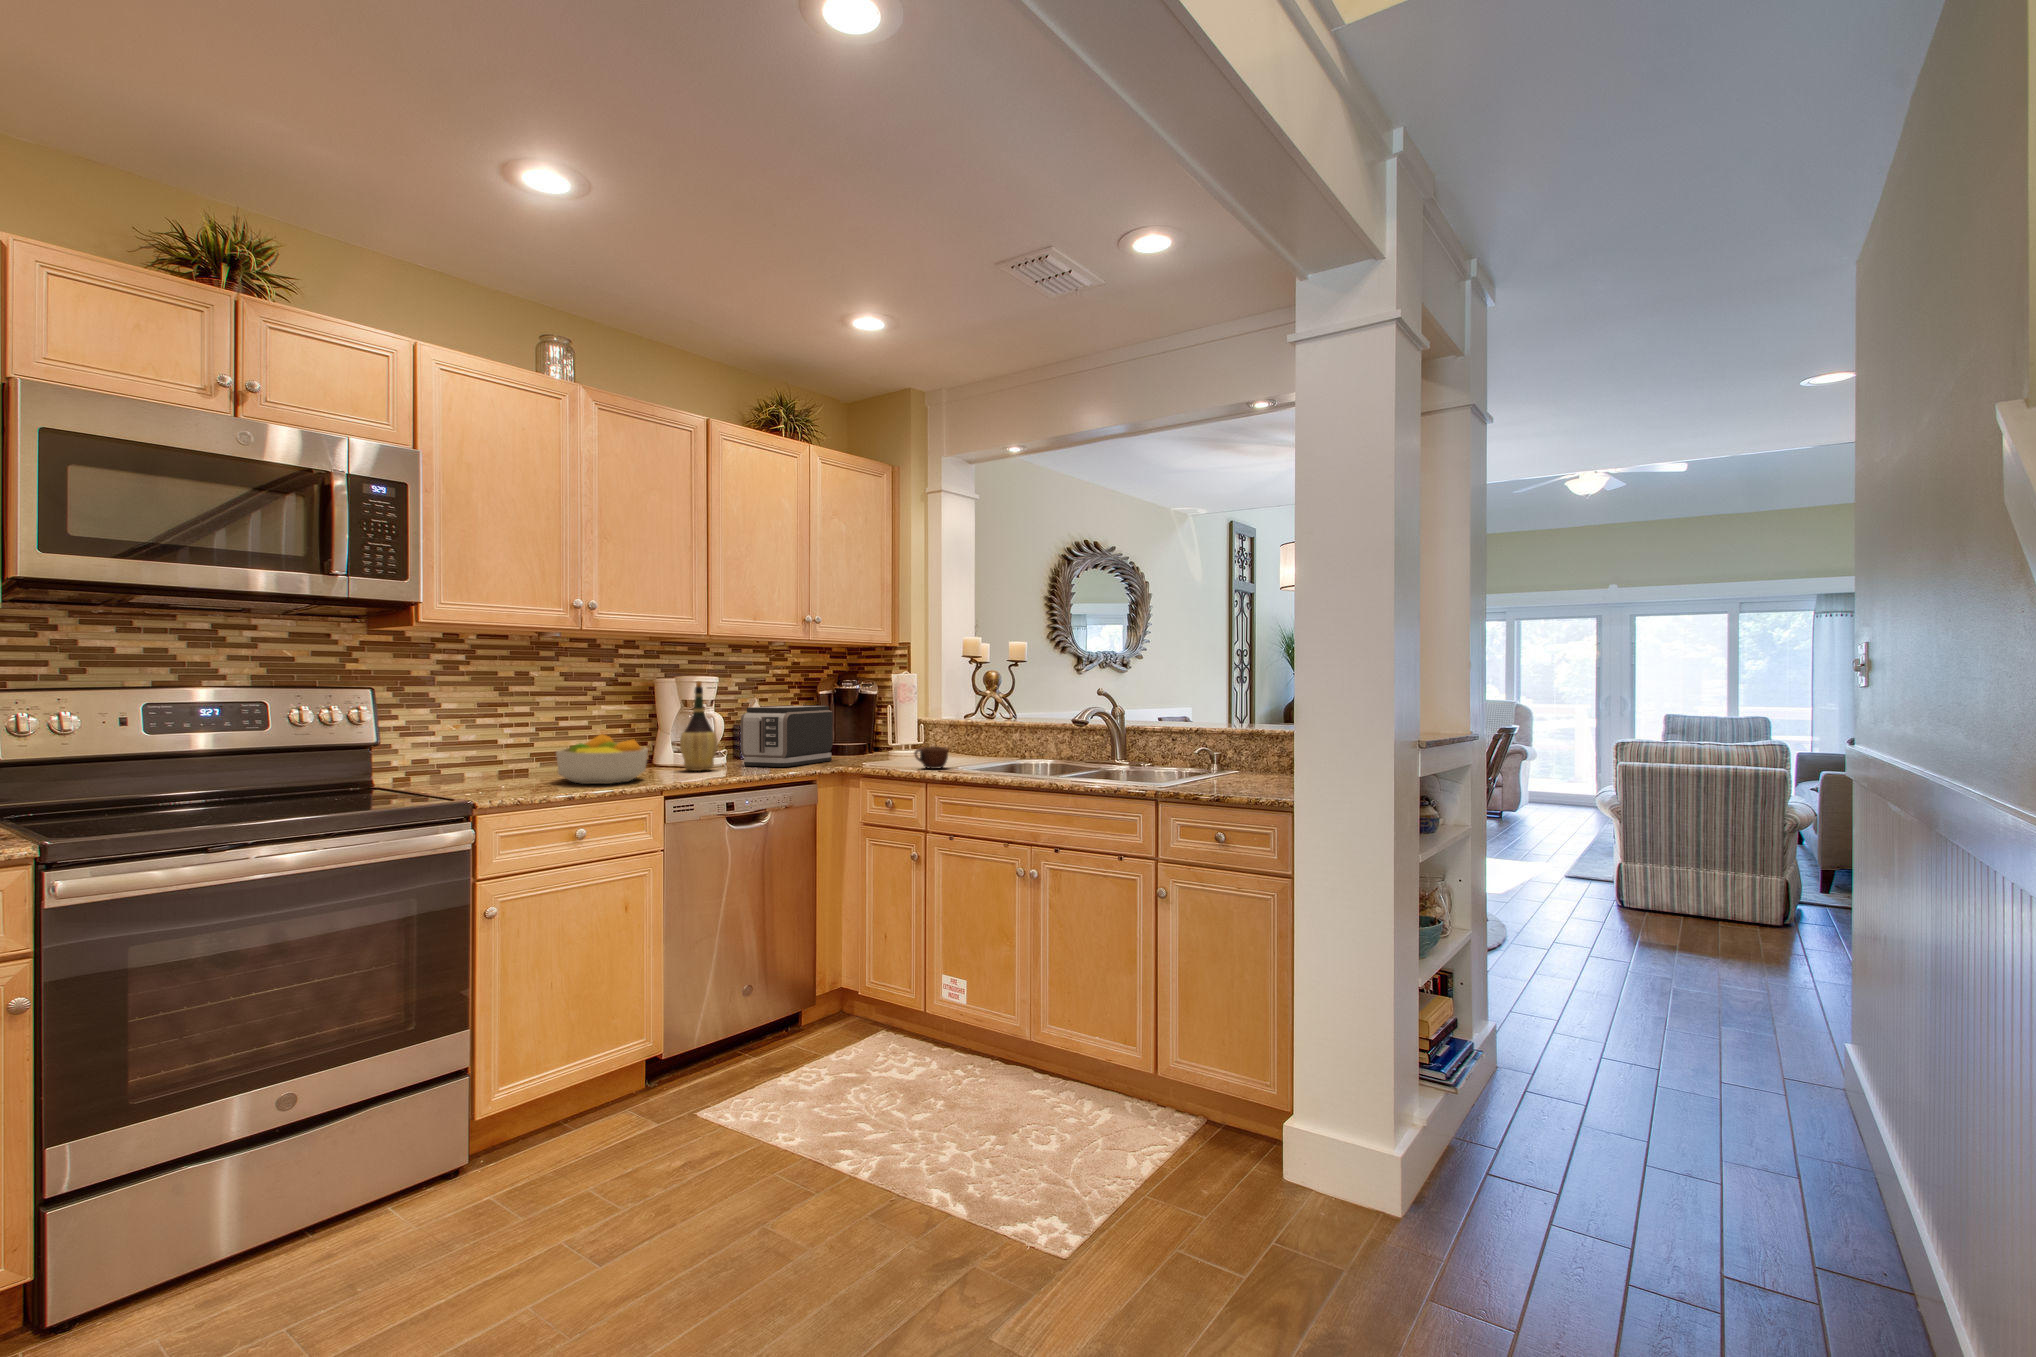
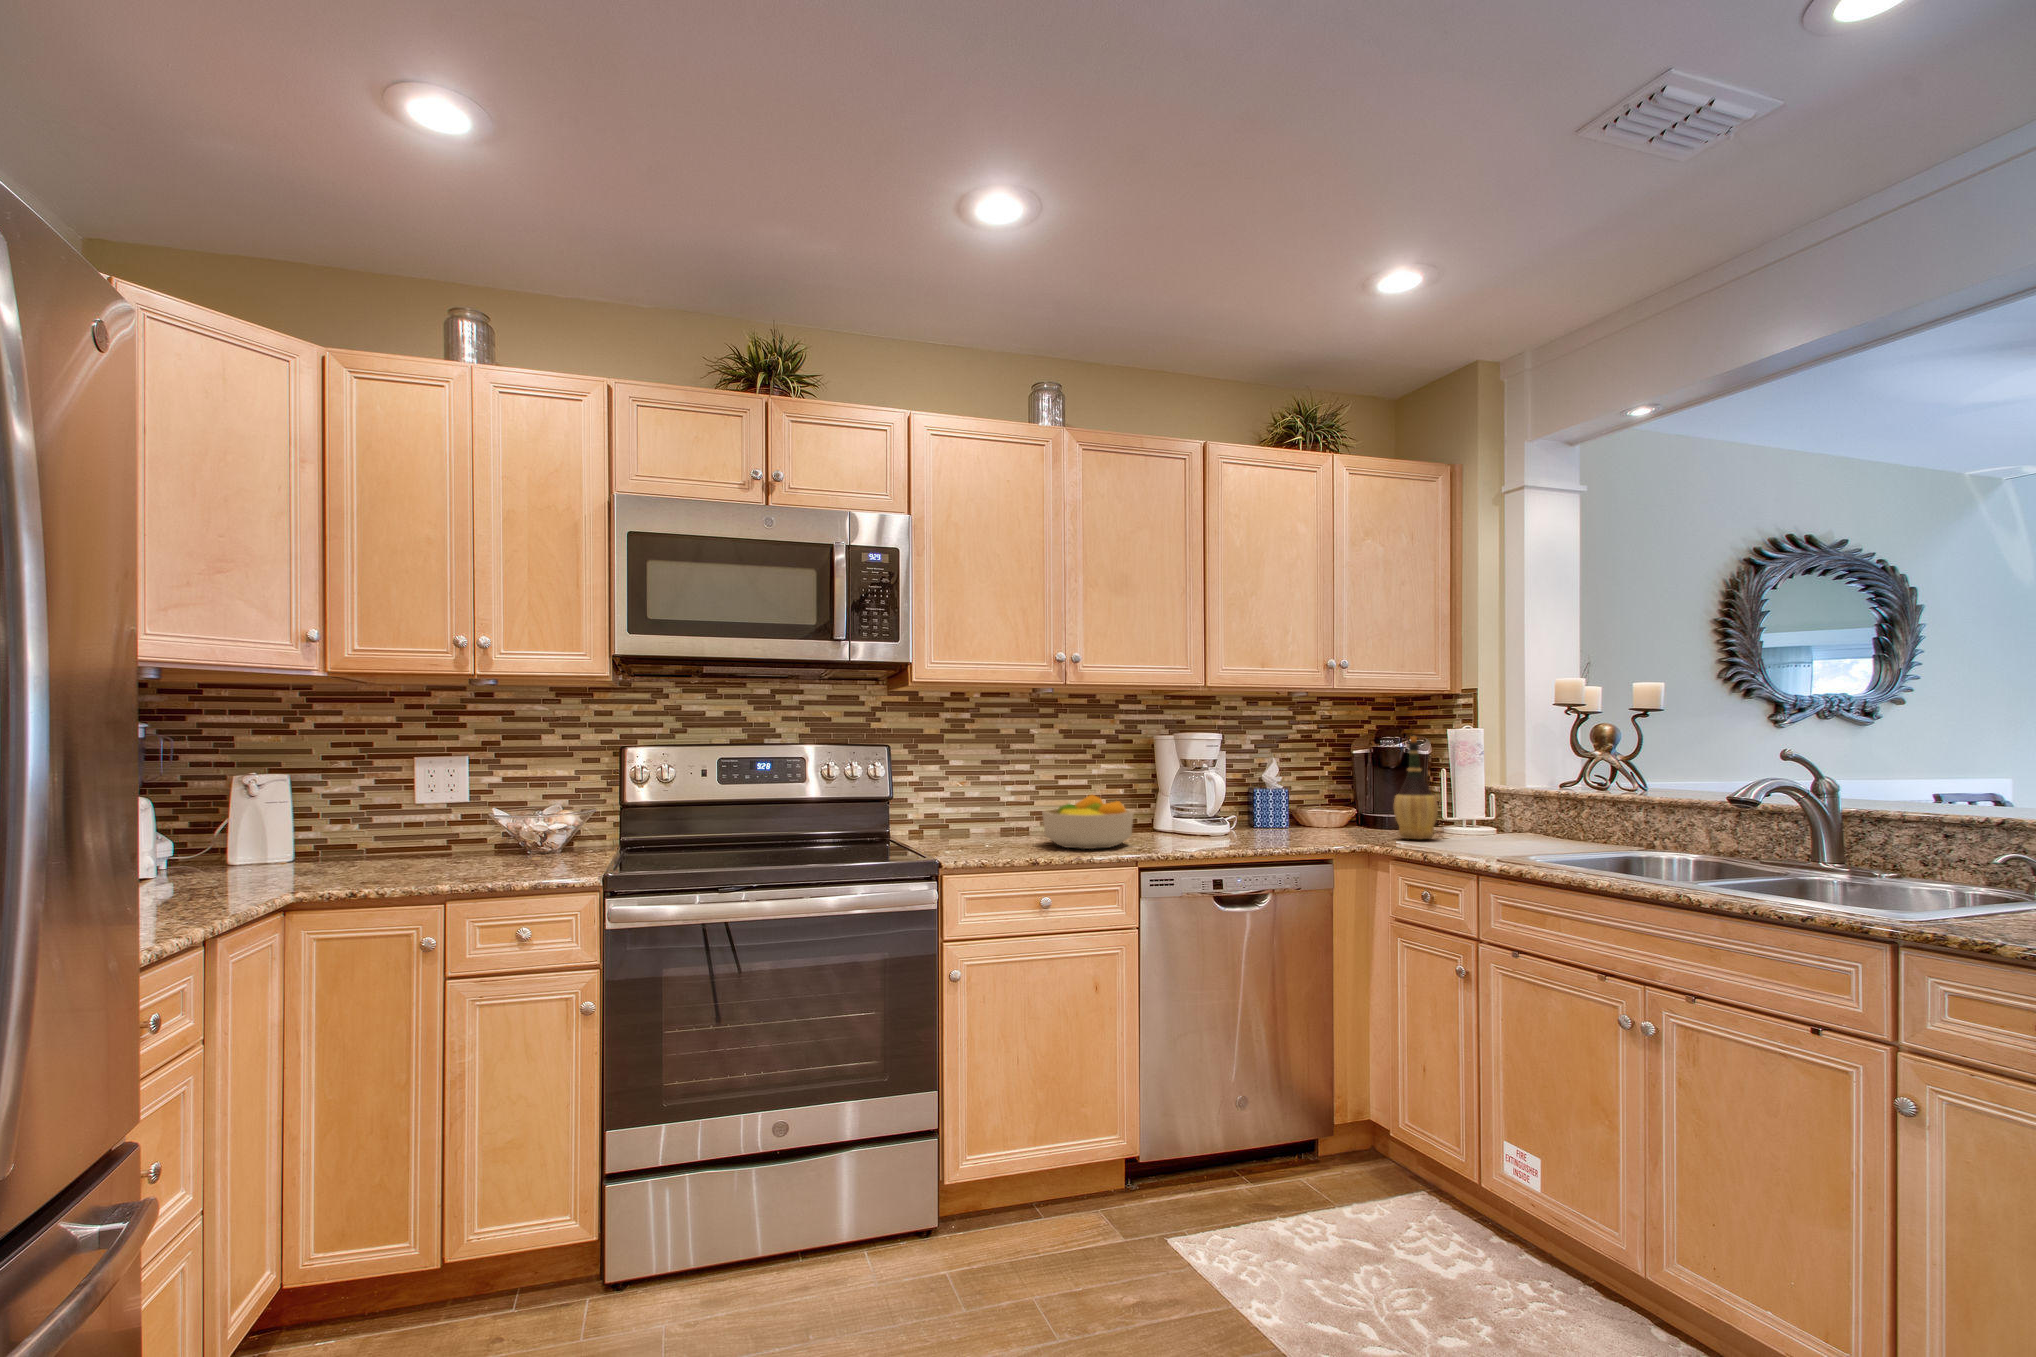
wine bottle: present [680,681,718,771] -> present [1394,736,1438,839]
toaster: present [741,706,833,767] -> none [1249,767,1364,840]
mug: present [915,746,949,769] -> none [1459,822,1510,852]

